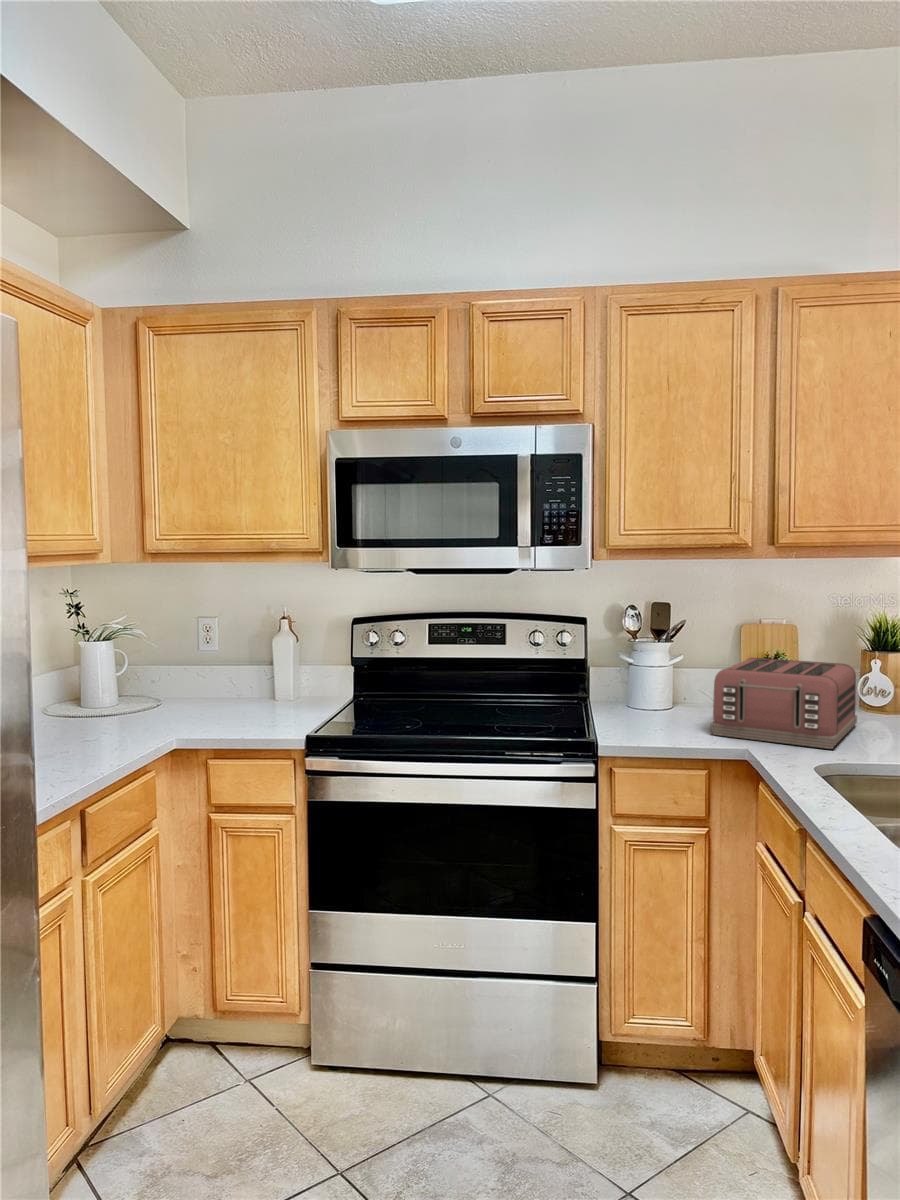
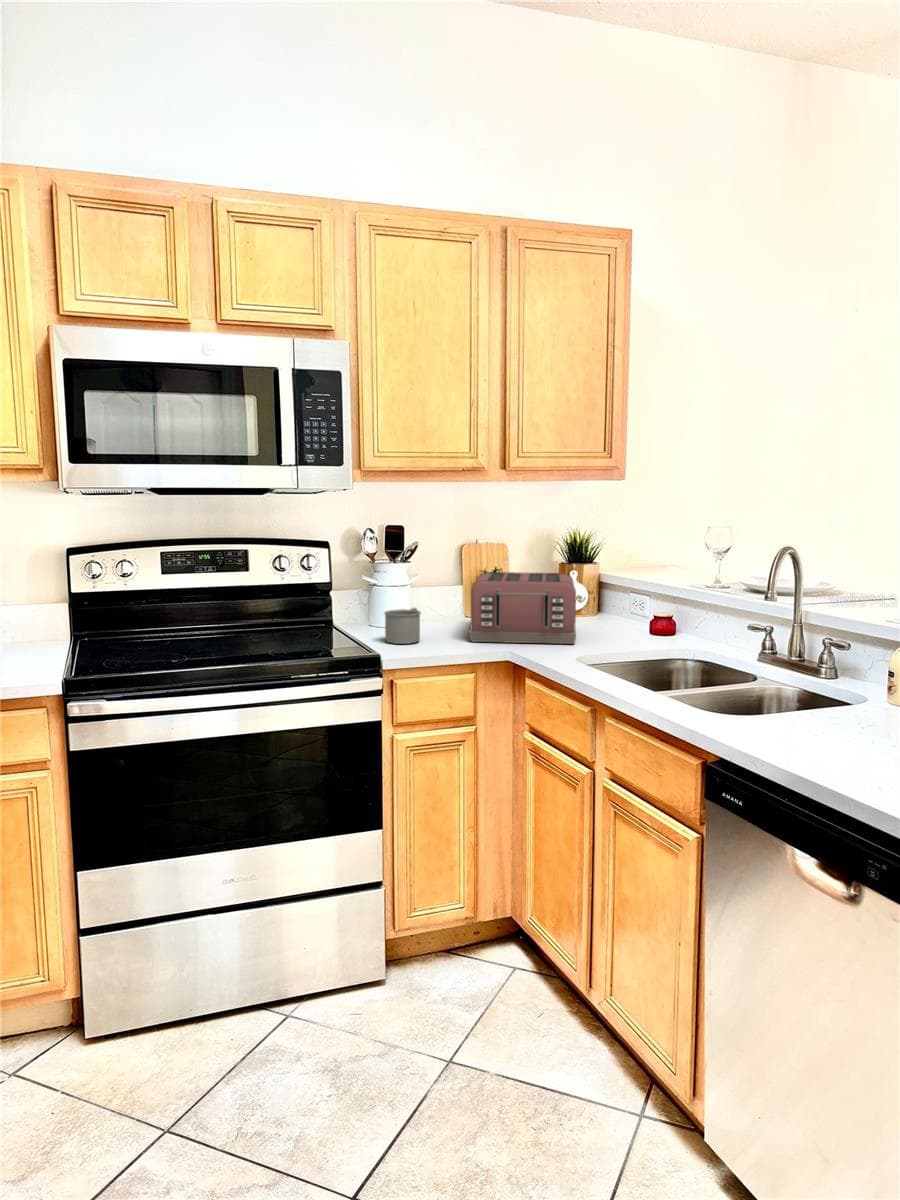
mug: none [620,692,662,730] -> present [384,608,421,644]

